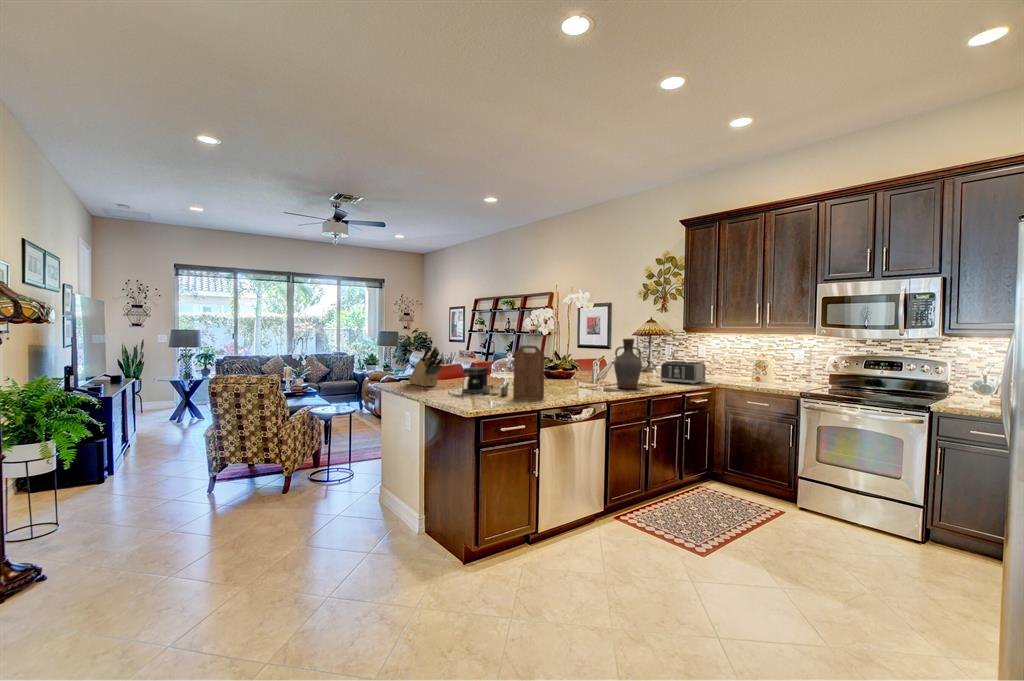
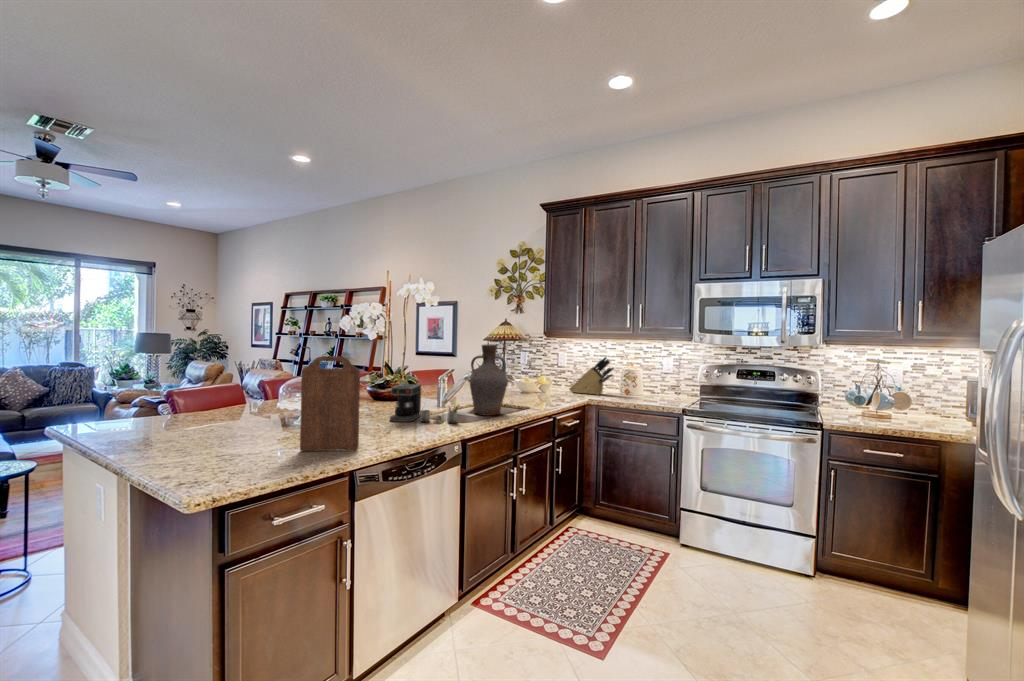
knife block: present [409,347,443,387] -> present [569,357,614,395]
toaster: present [661,361,706,385] -> none [523,372,573,402]
coffee maker: present [463,367,509,396] -> present [390,384,460,423]

